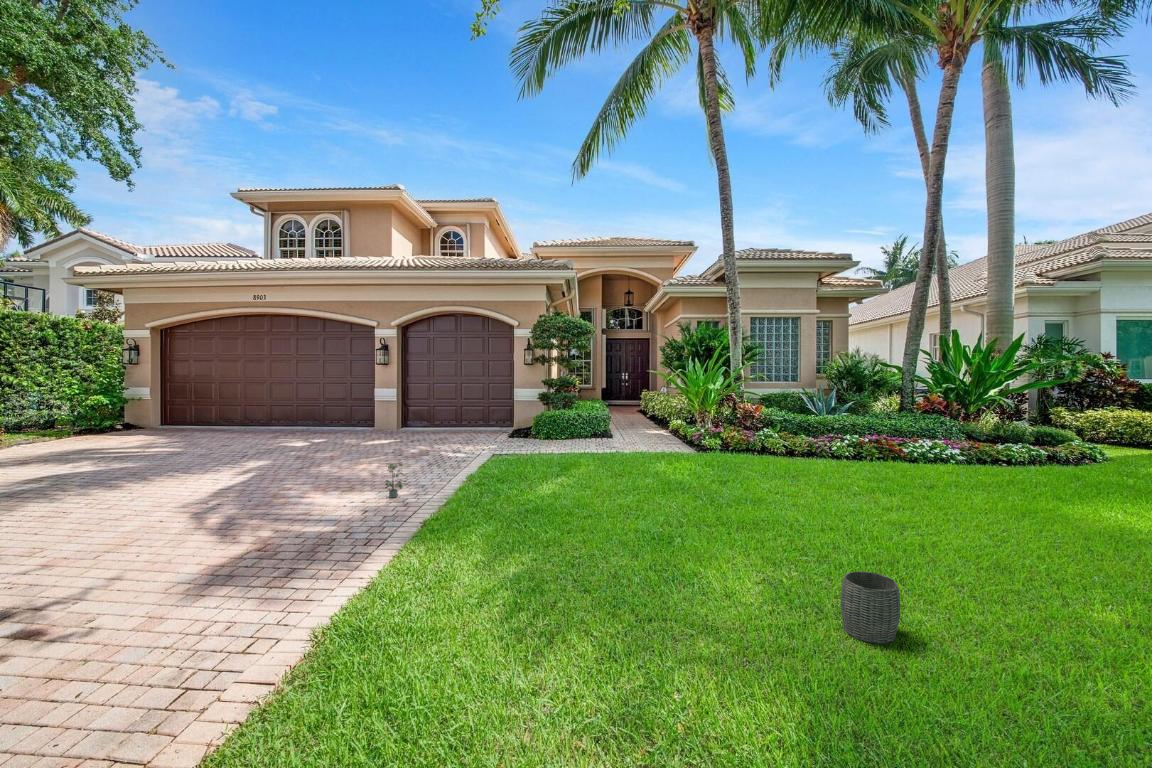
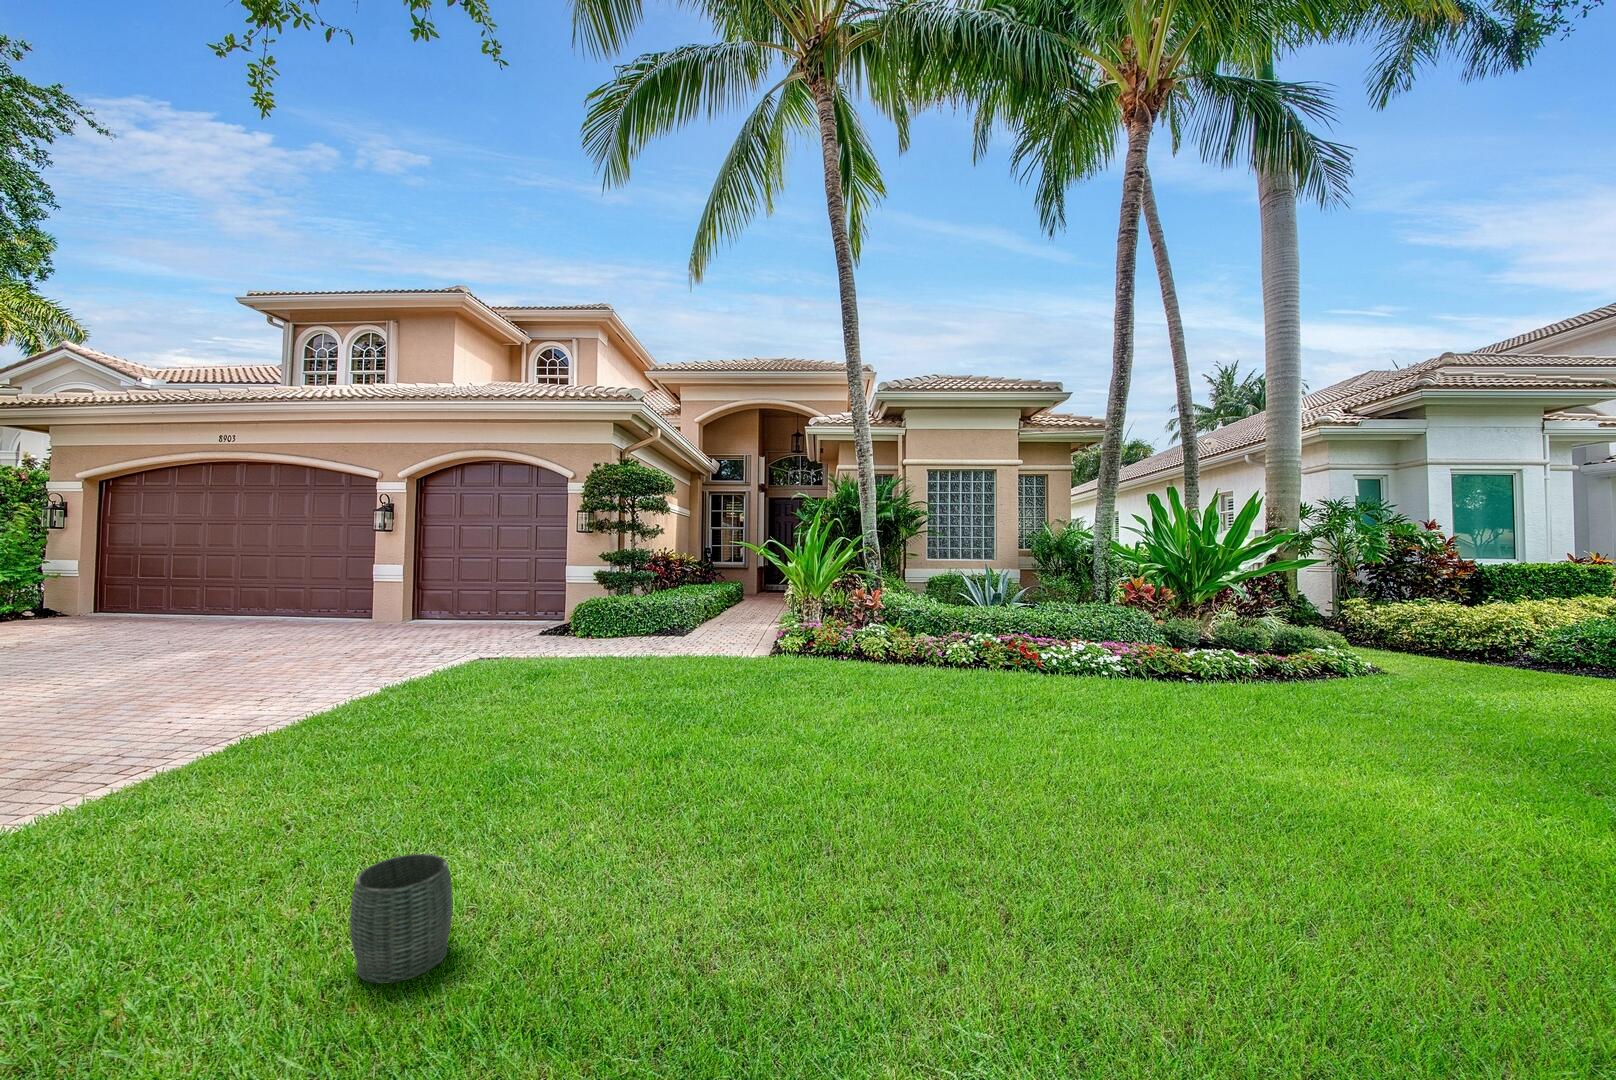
potted plant: present [386,463,405,498] -> none [172,660,212,714]

